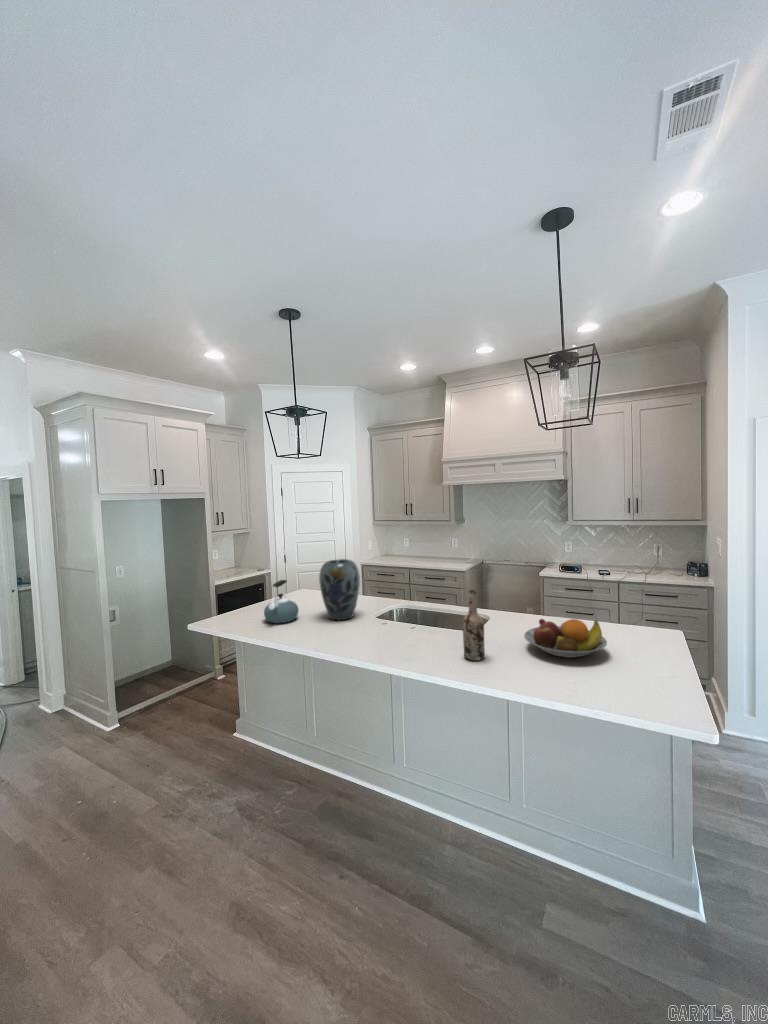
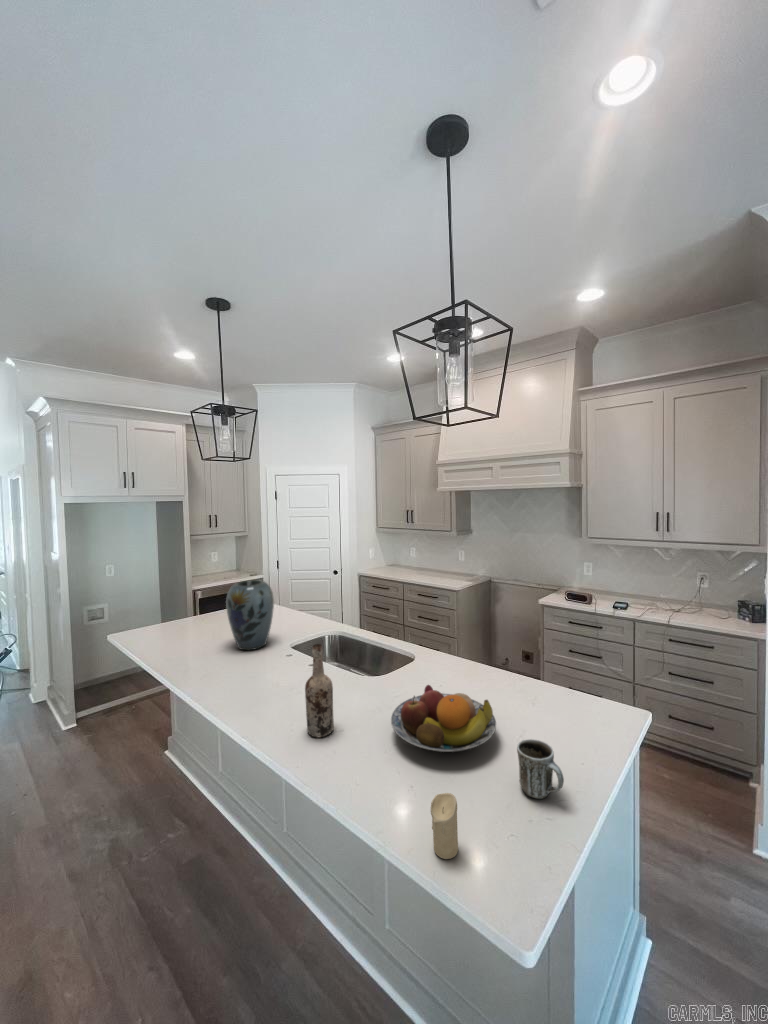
kettle: present [264,580,299,623] -> none [169,599,212,648]
mug: none [638,636,675,671] -> present [517,739,564,799]
candle: none [619,661,639,700] -> present [431,793,458,859]

